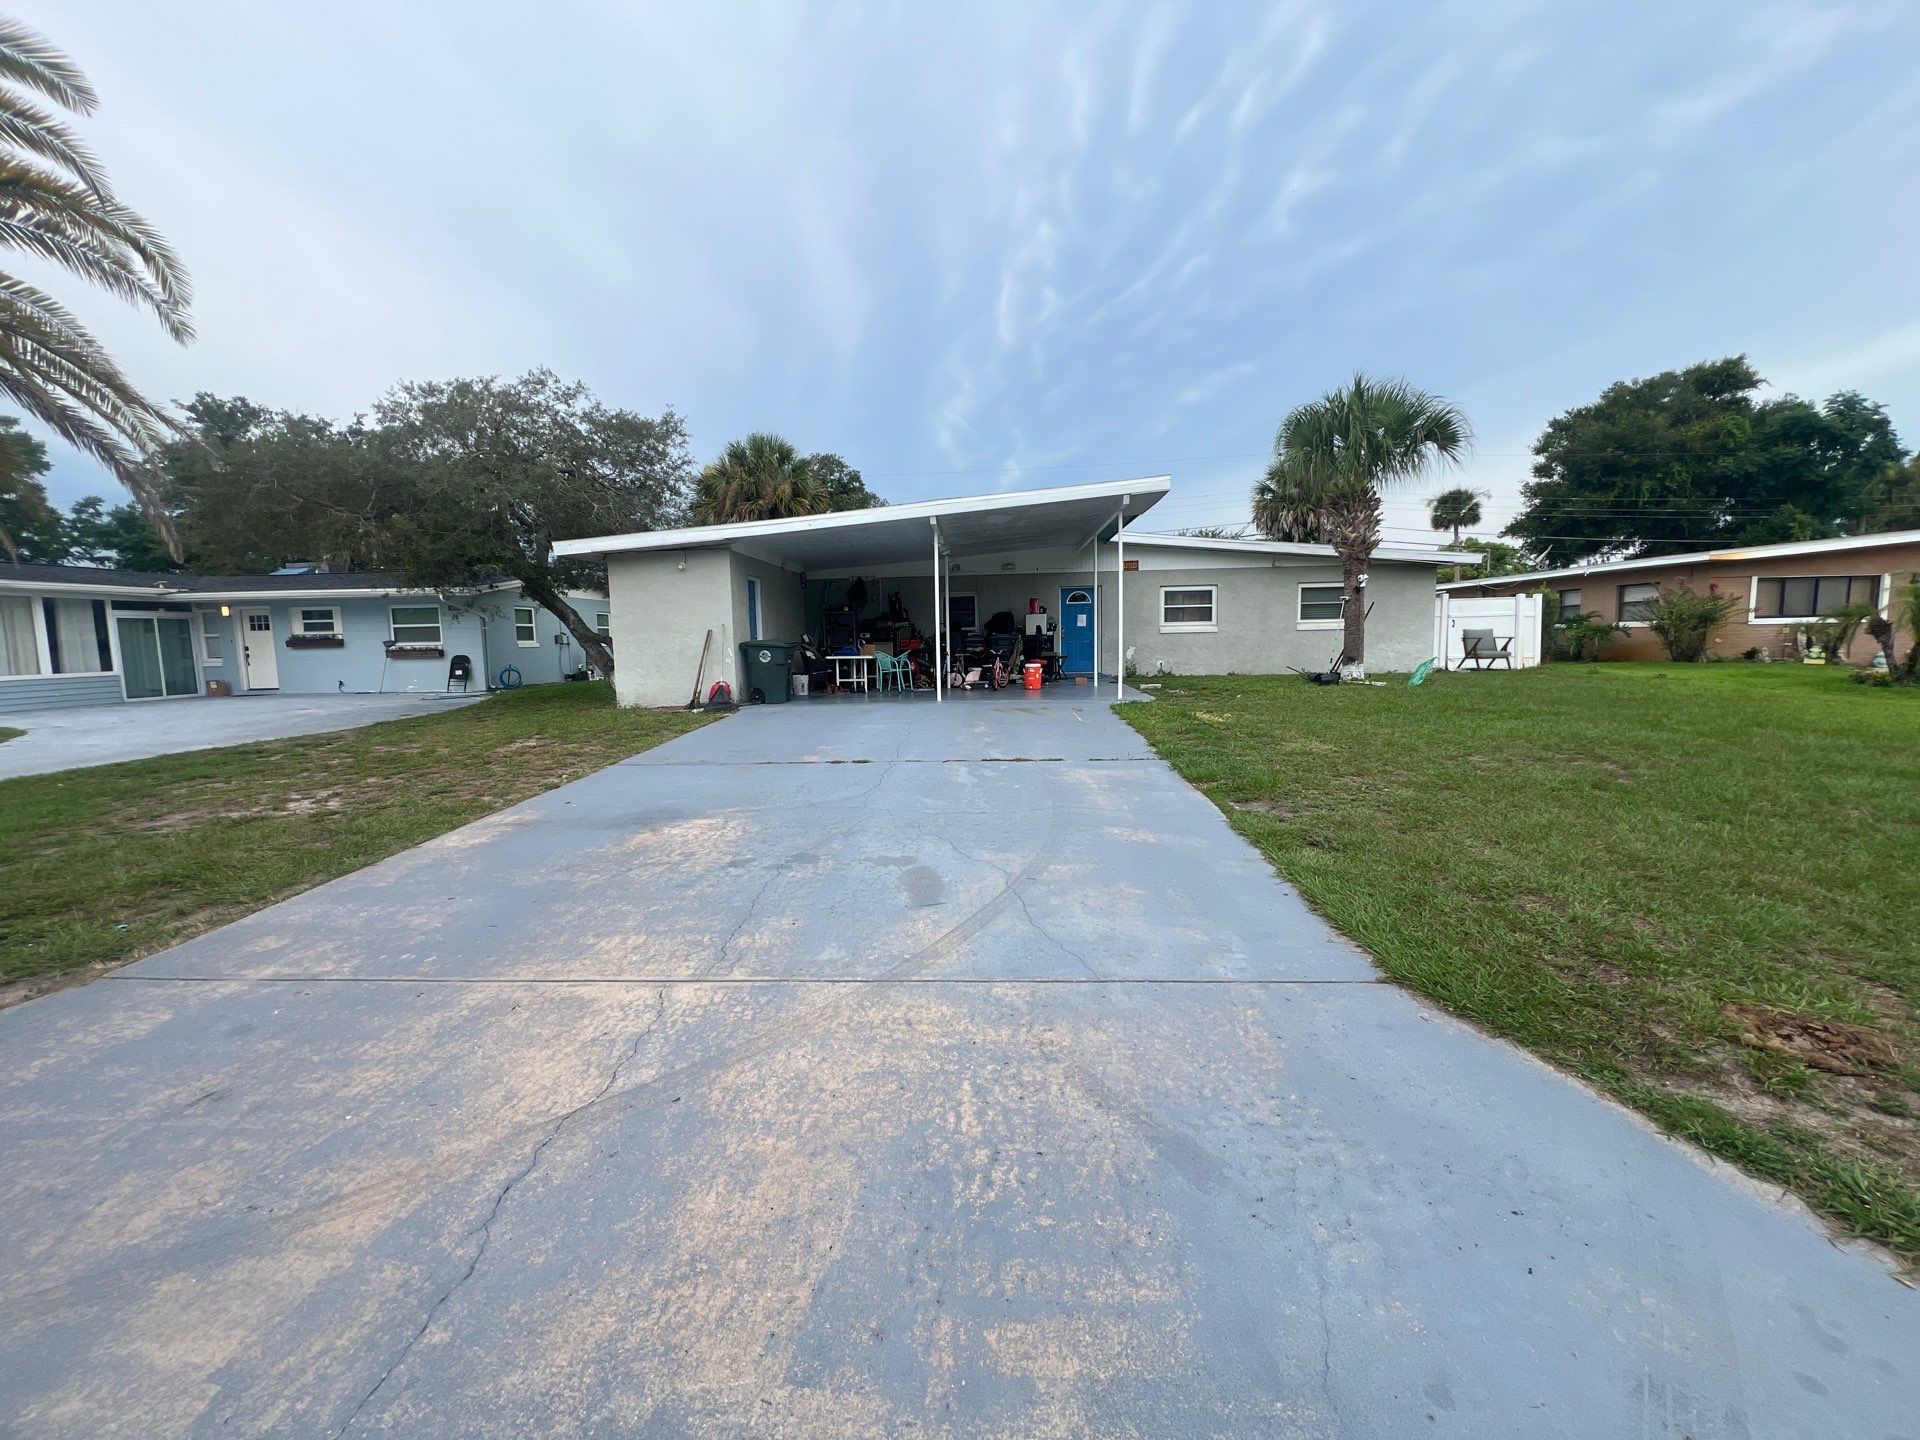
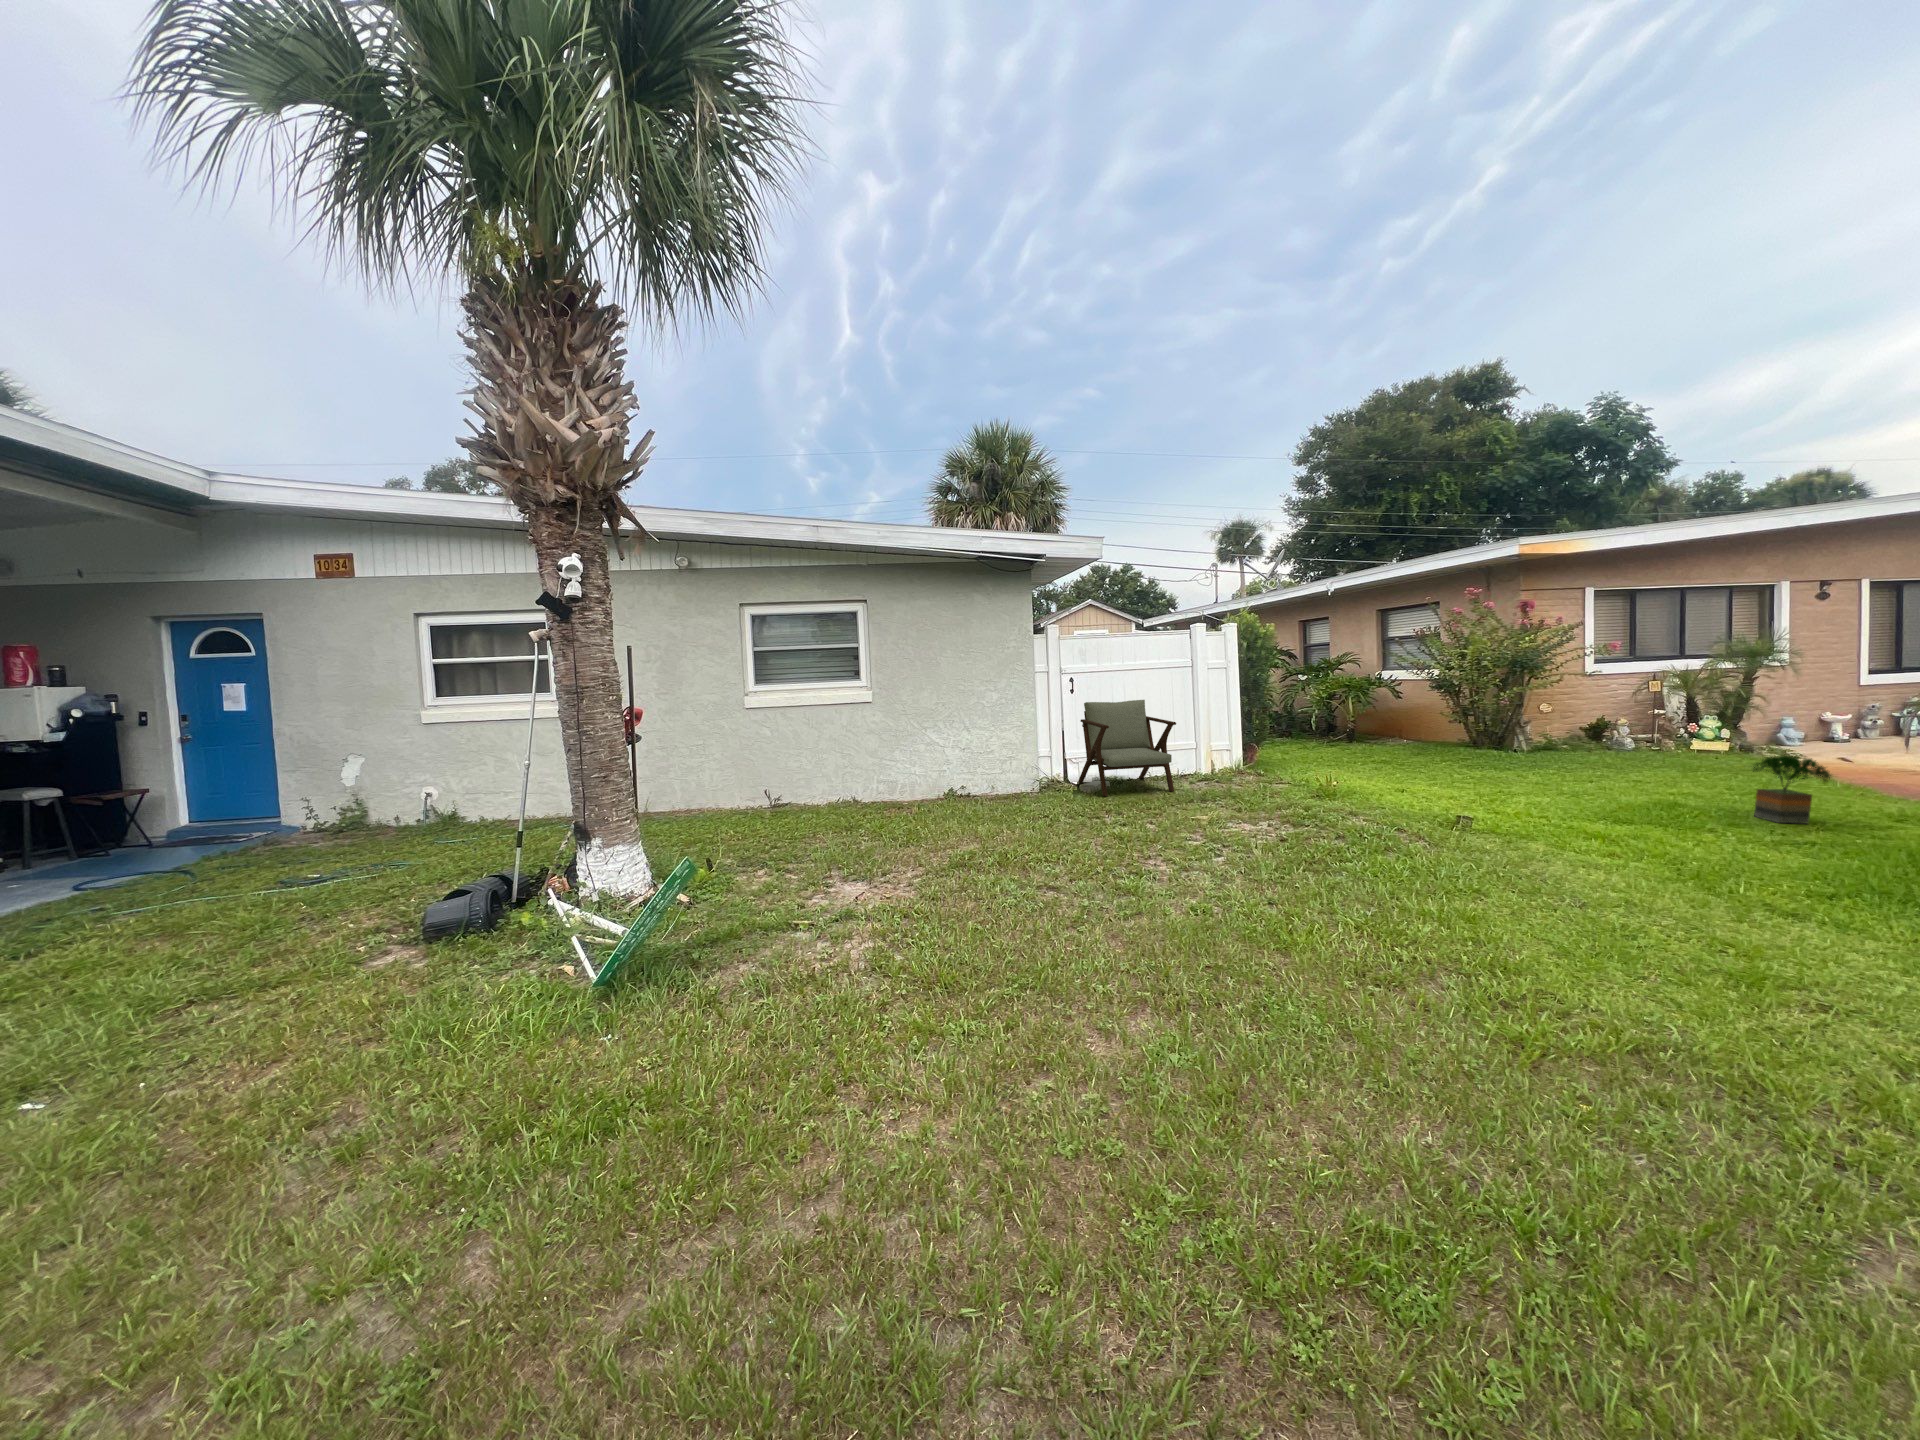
potted tree: none [1780,646,1809,673] -> present [1753,756,1831,824]

